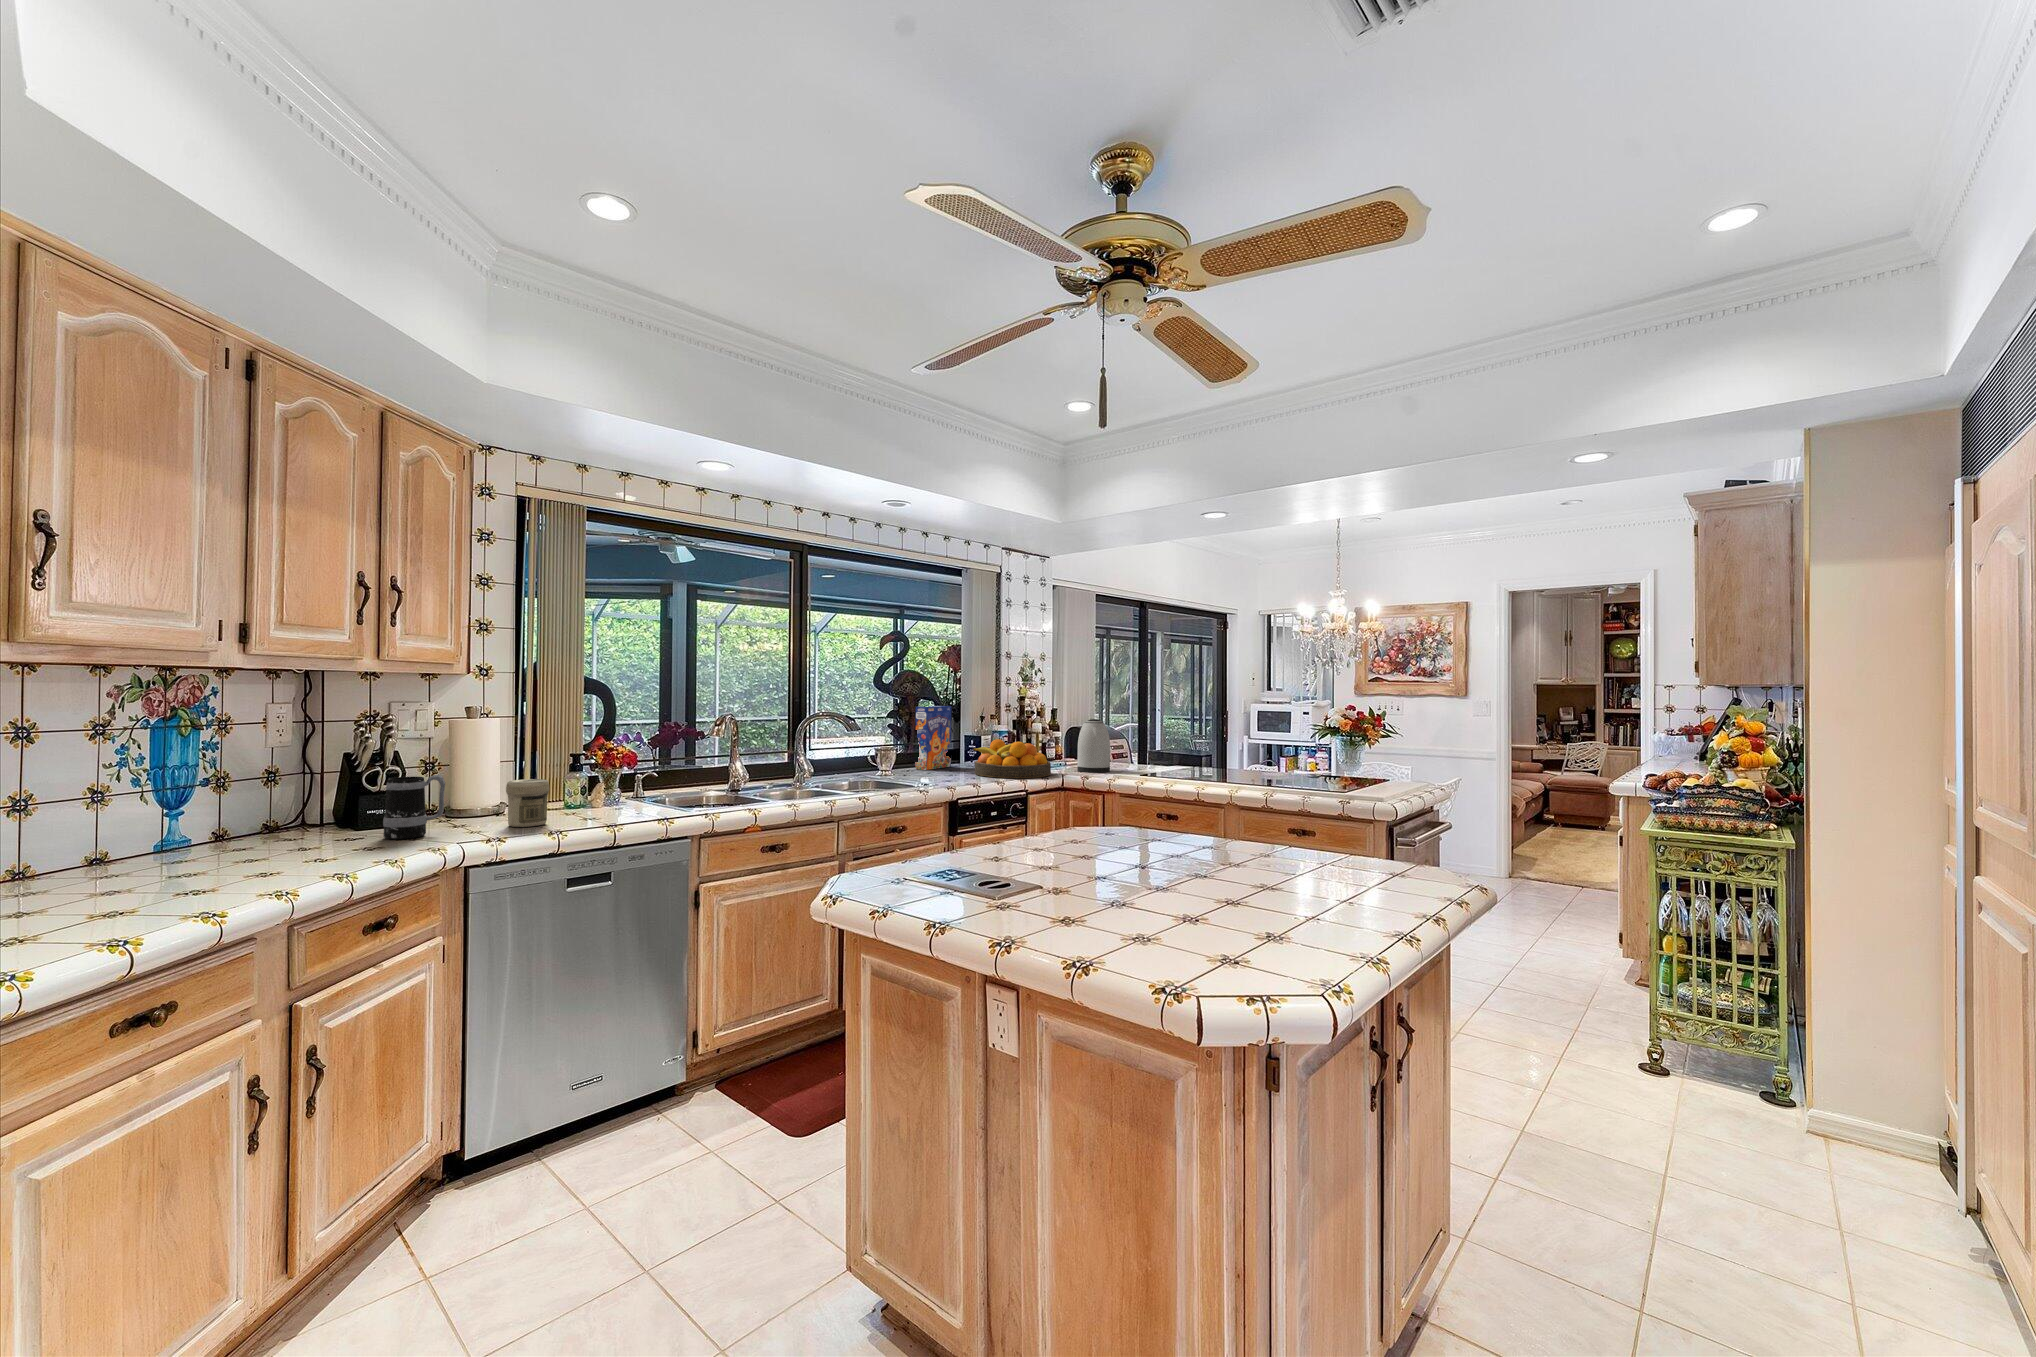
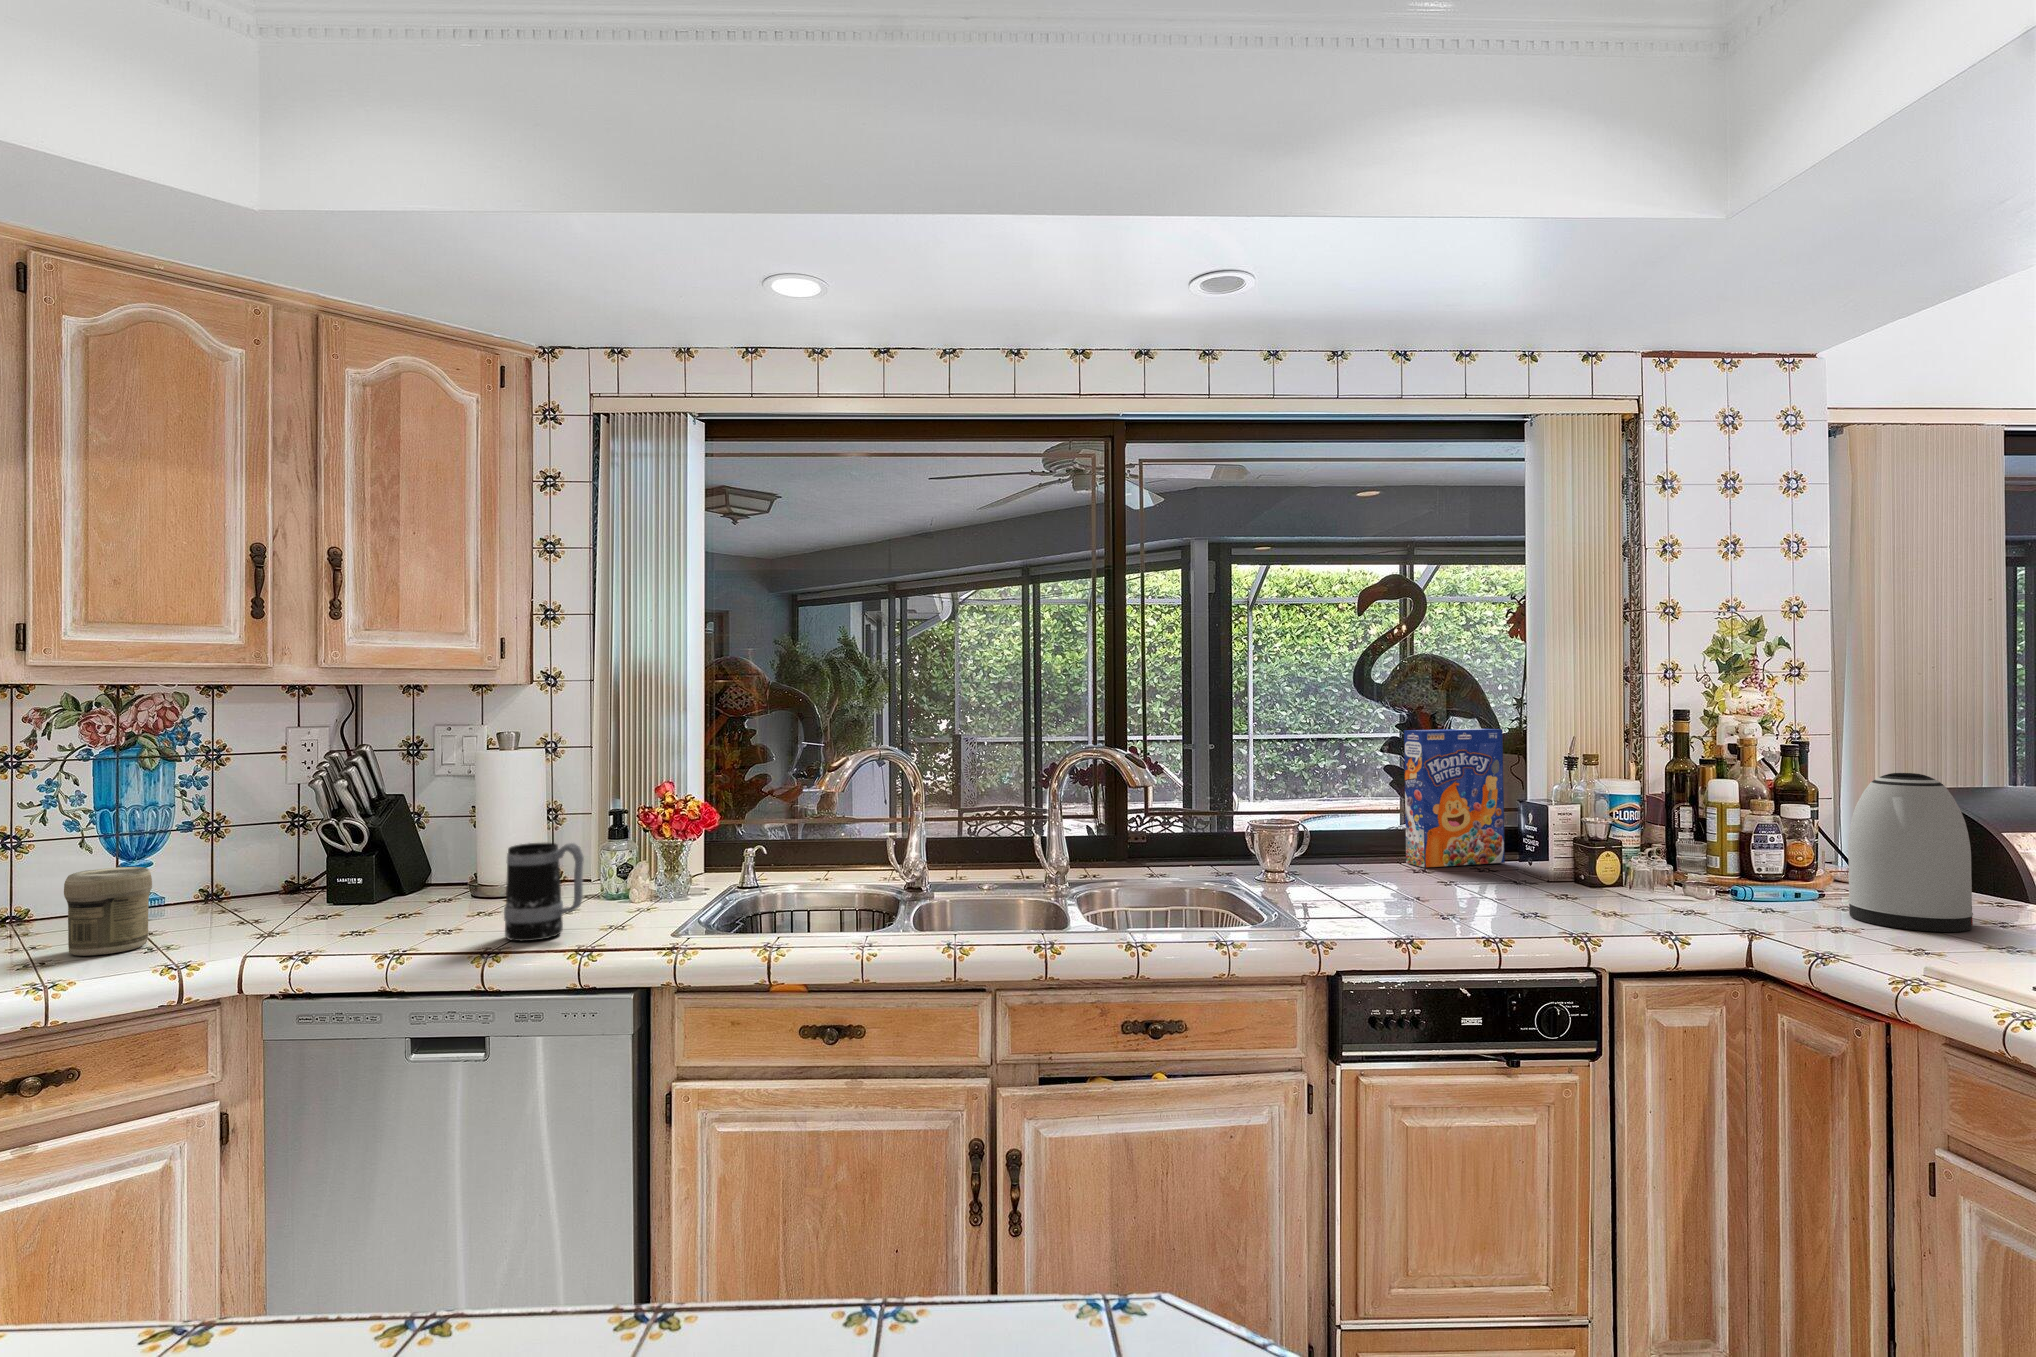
fruit bowl: present [973,739,1051,778] -> none [1502,814,1725,928]
mug: present [383,775,445,839] -> present [504,843,584,941]
jar: present [506,779,549,827] -> present [64,867,152,956]

